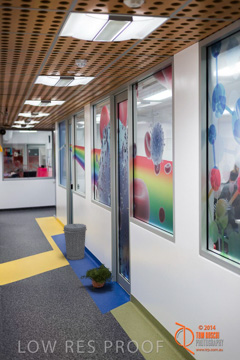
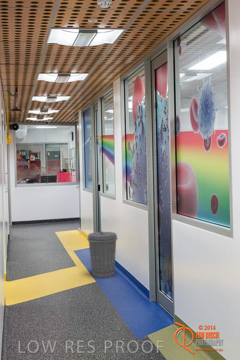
potted plant: present [81,264,113,288] -> none [108,278,155,312]

